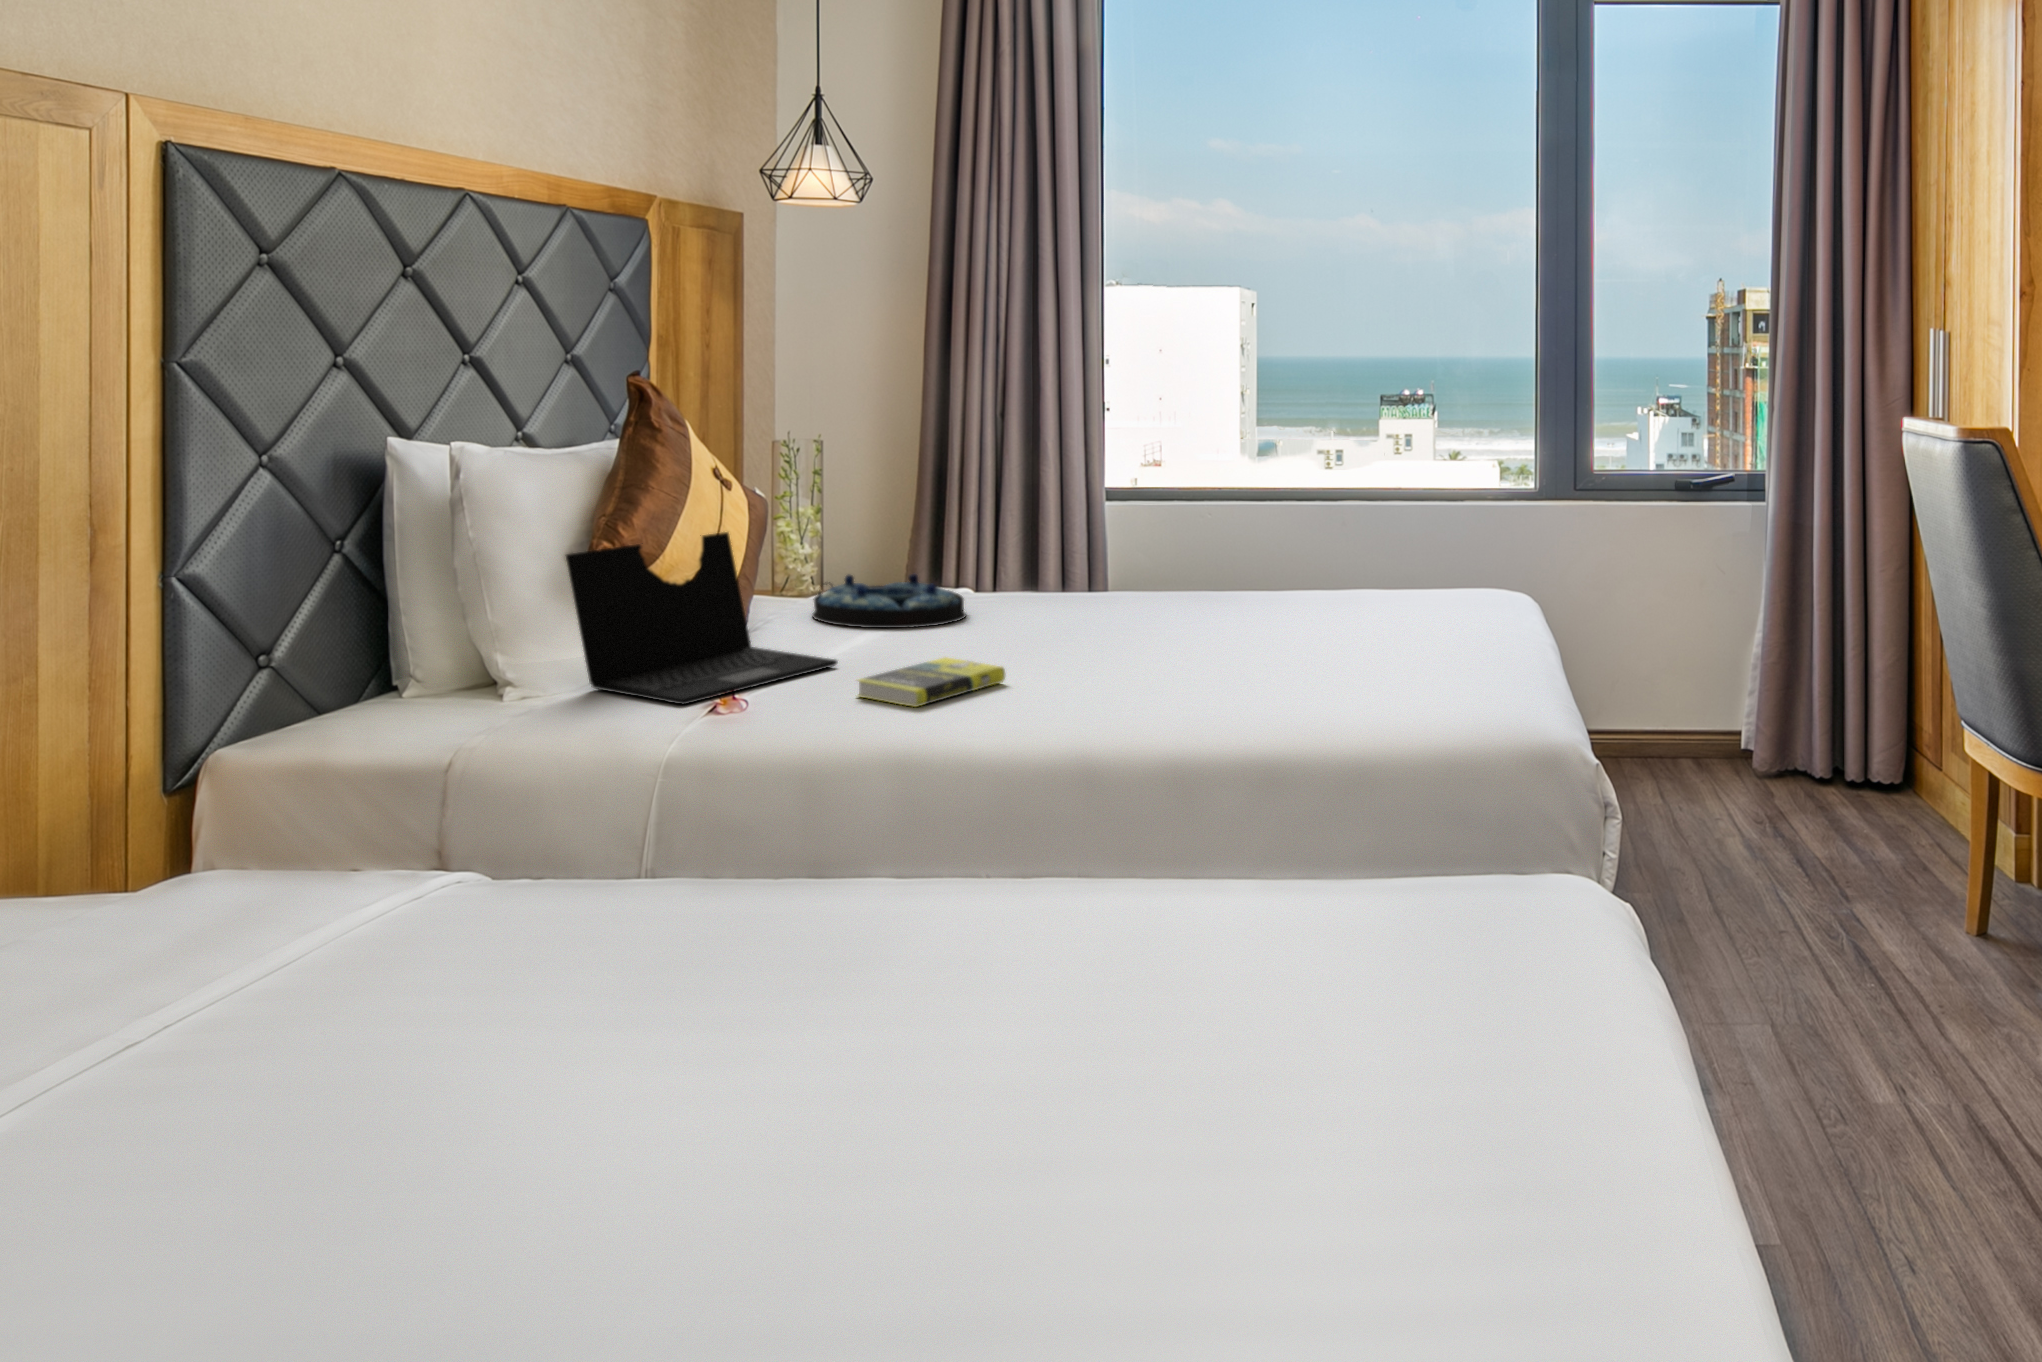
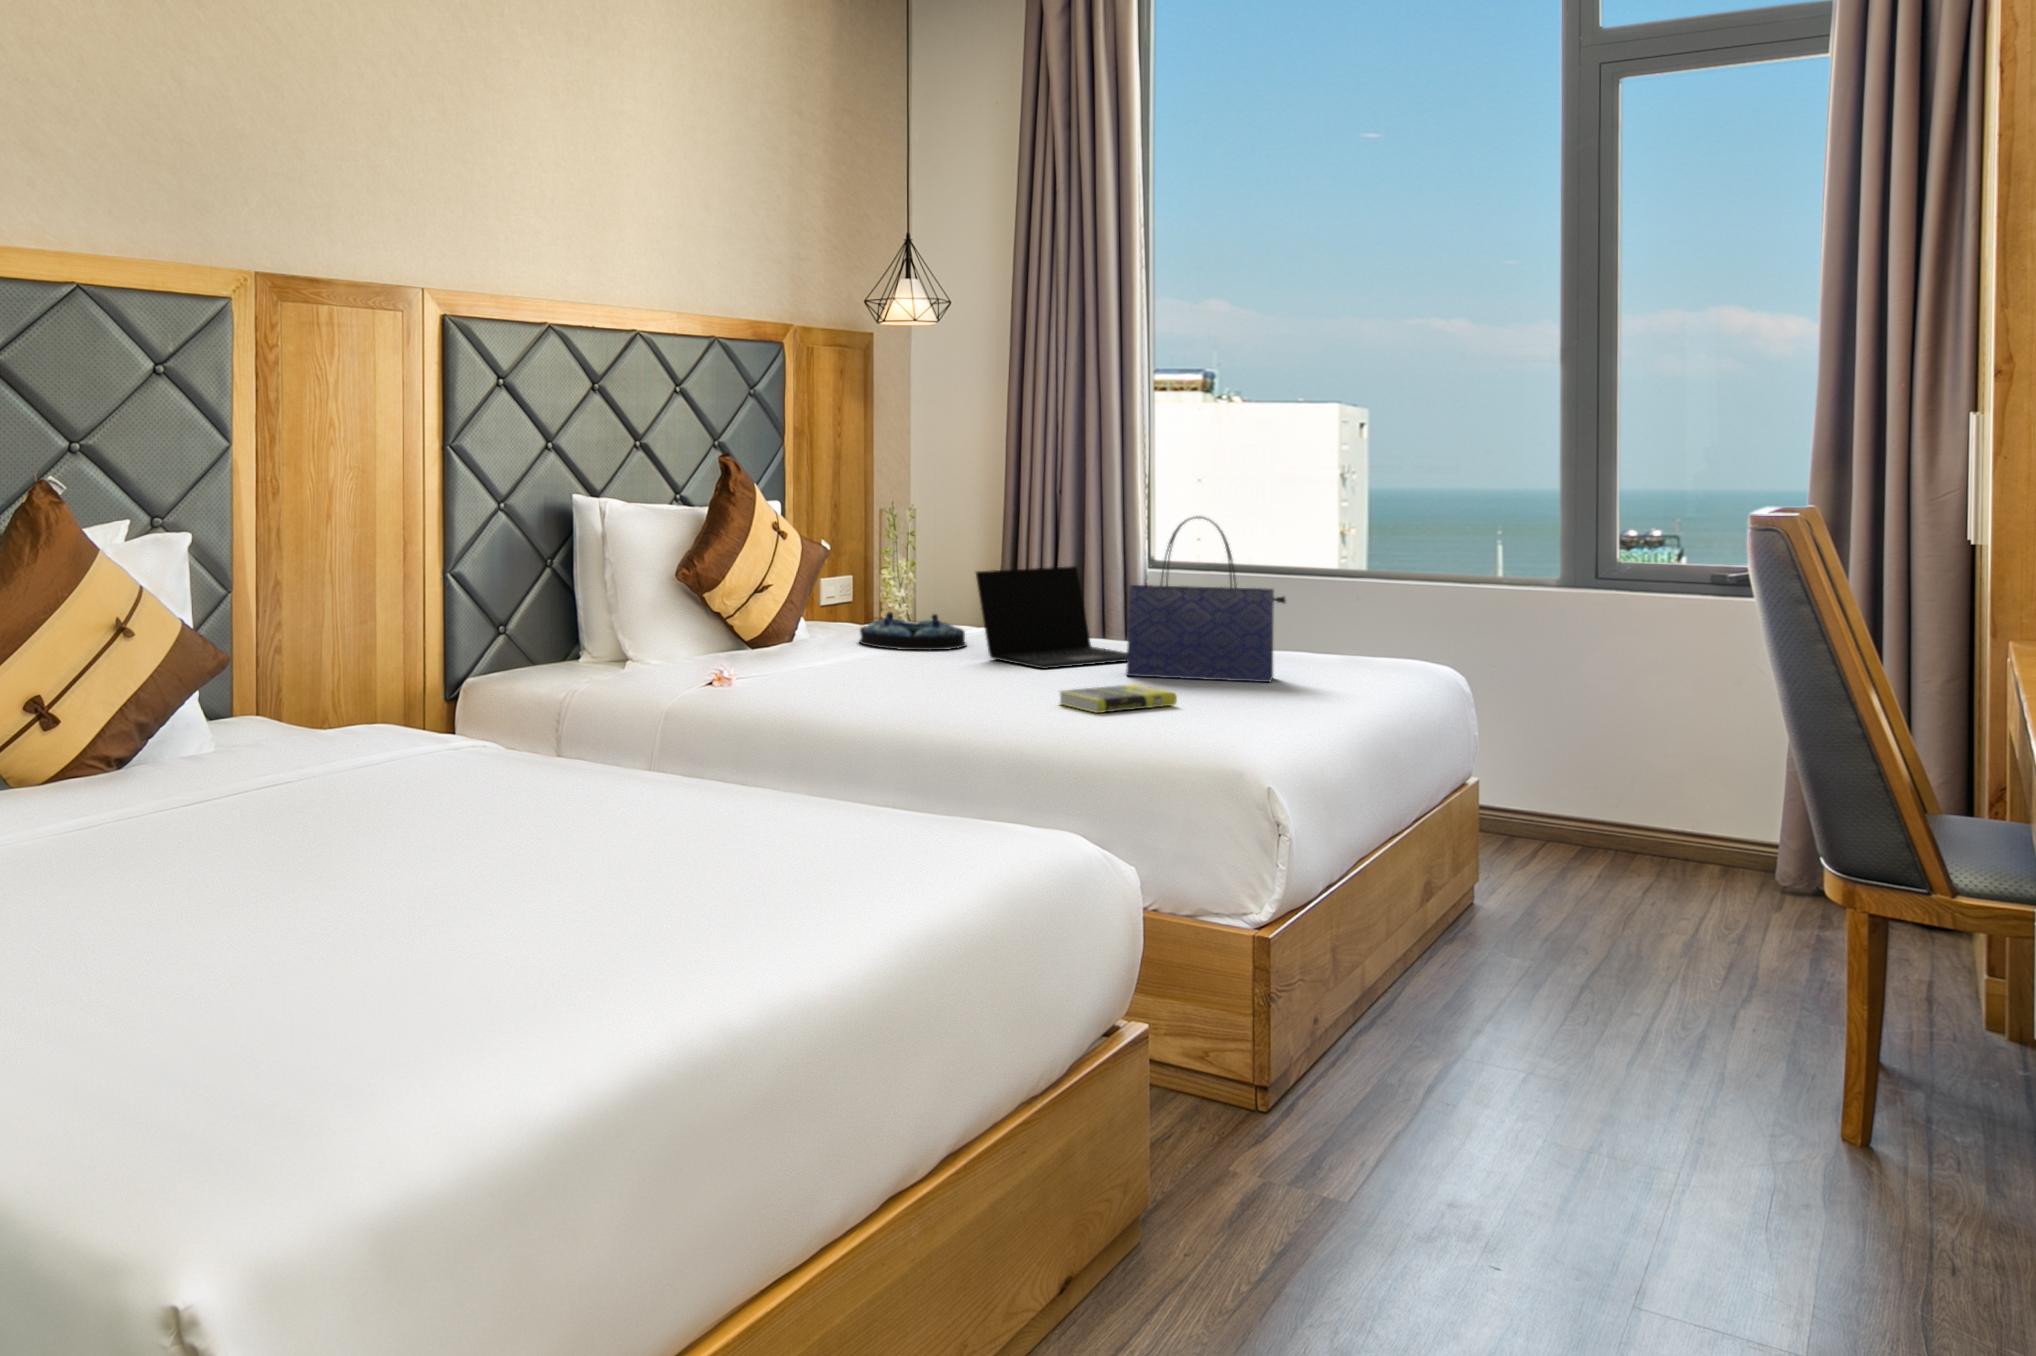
tote bag: none [1232,451,1415,650] -> present [1126,516,1285,682]
laptop: present [566,532,837,705] -> present [976,566,1127,669]
book: present [858,657,1005,707] -> present [1060,684,1177,713]

